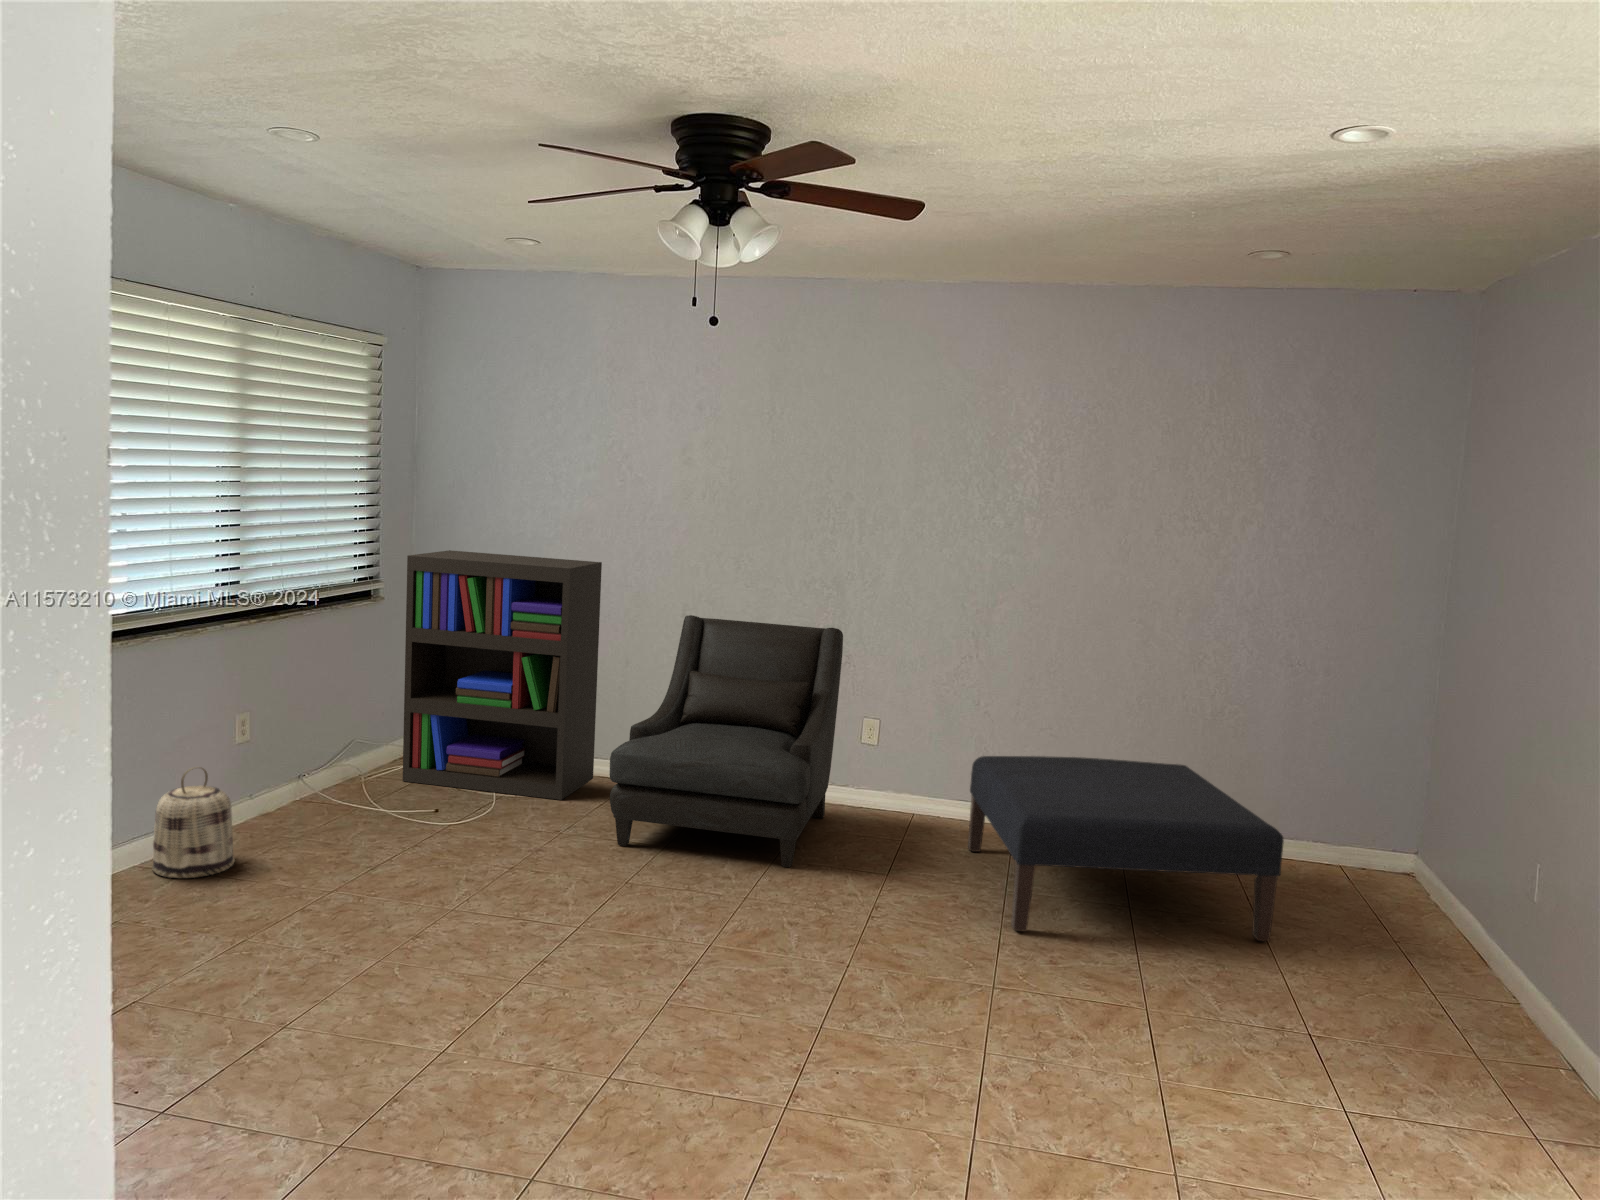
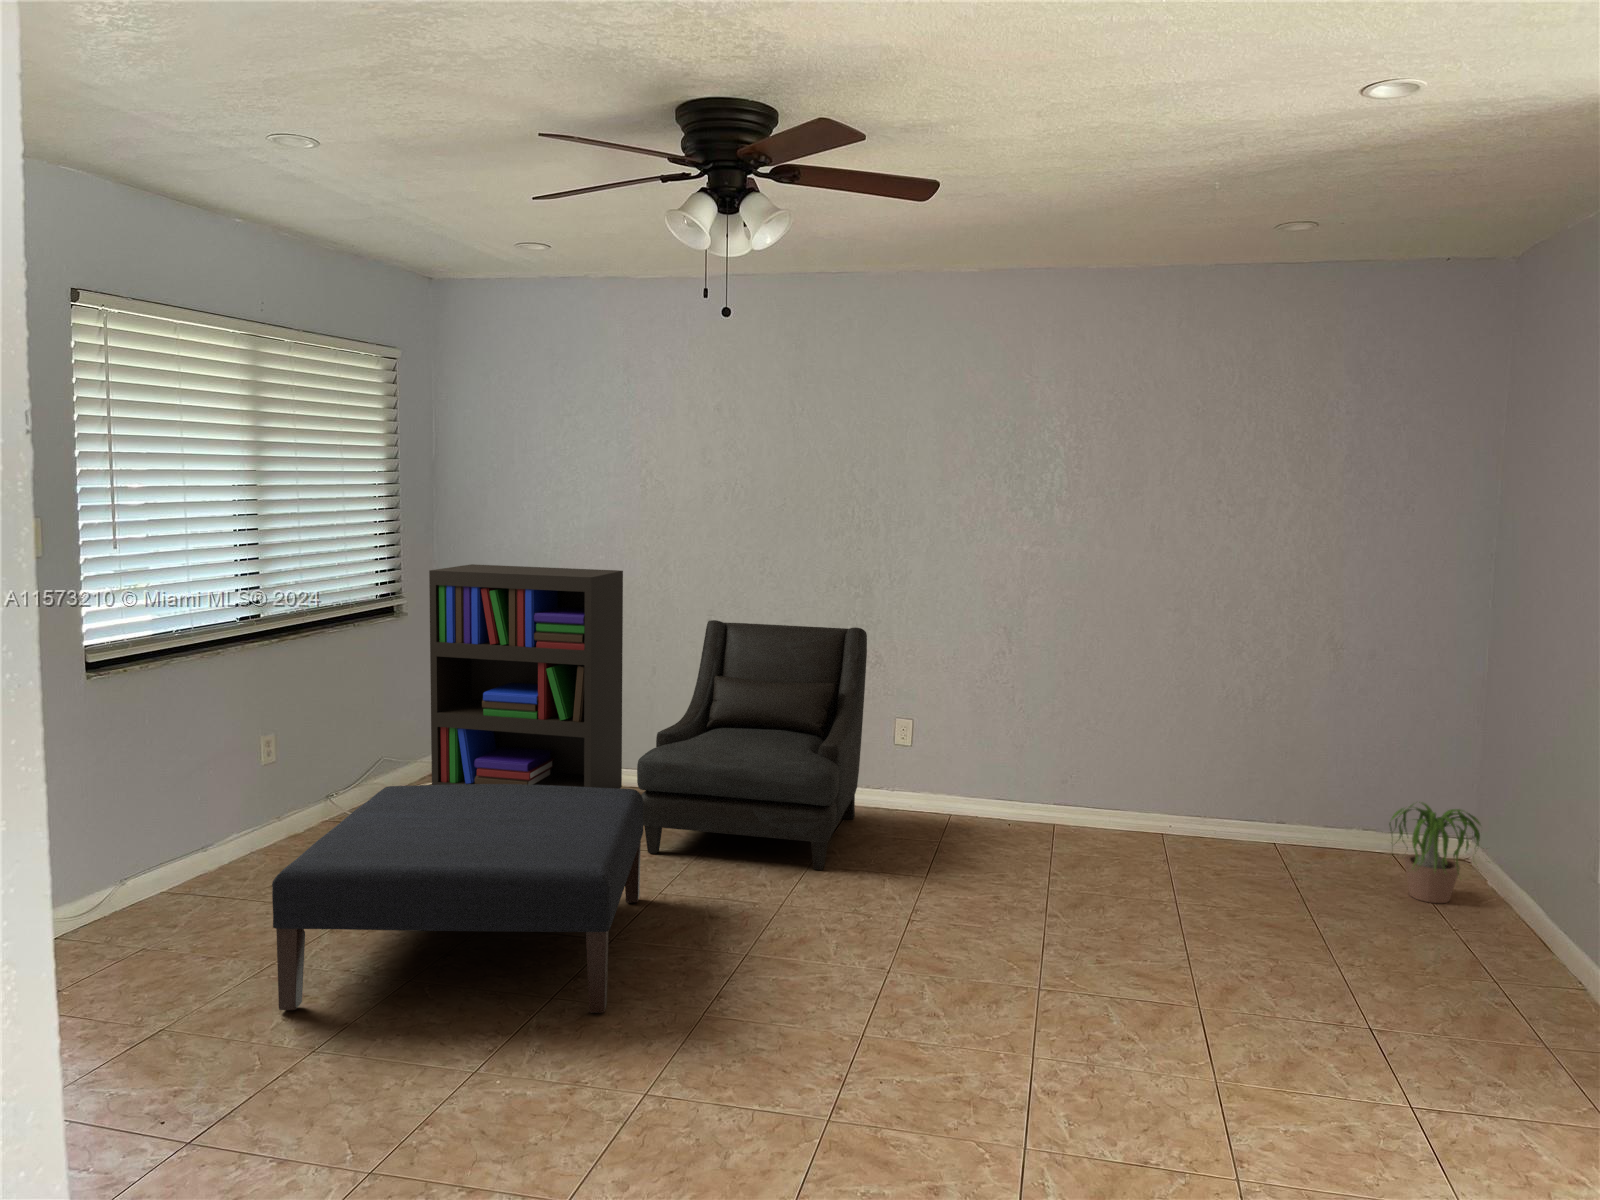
ottoman: present [968,756,1284,942] -> present [272,784,643,1013]
basket: present [152,767,235,878] -> none [181,788,264,900]
potted plant: none [1337,819,1449,919] -> present [1389,803,1480,903]

